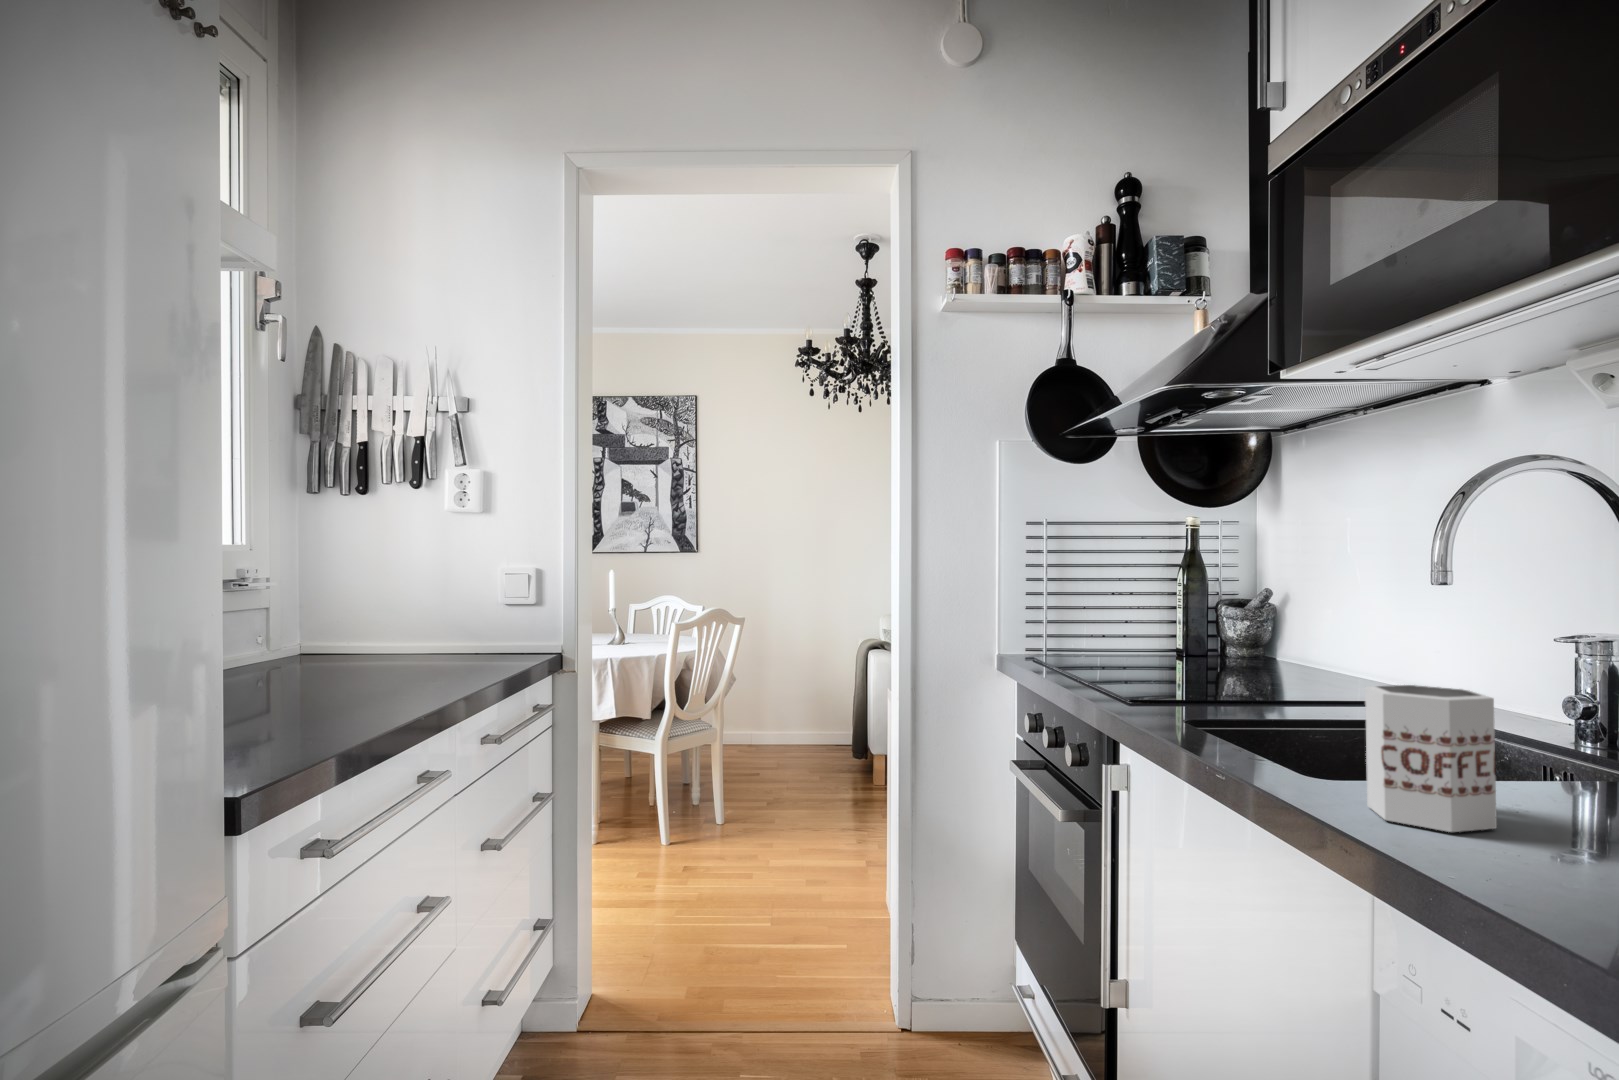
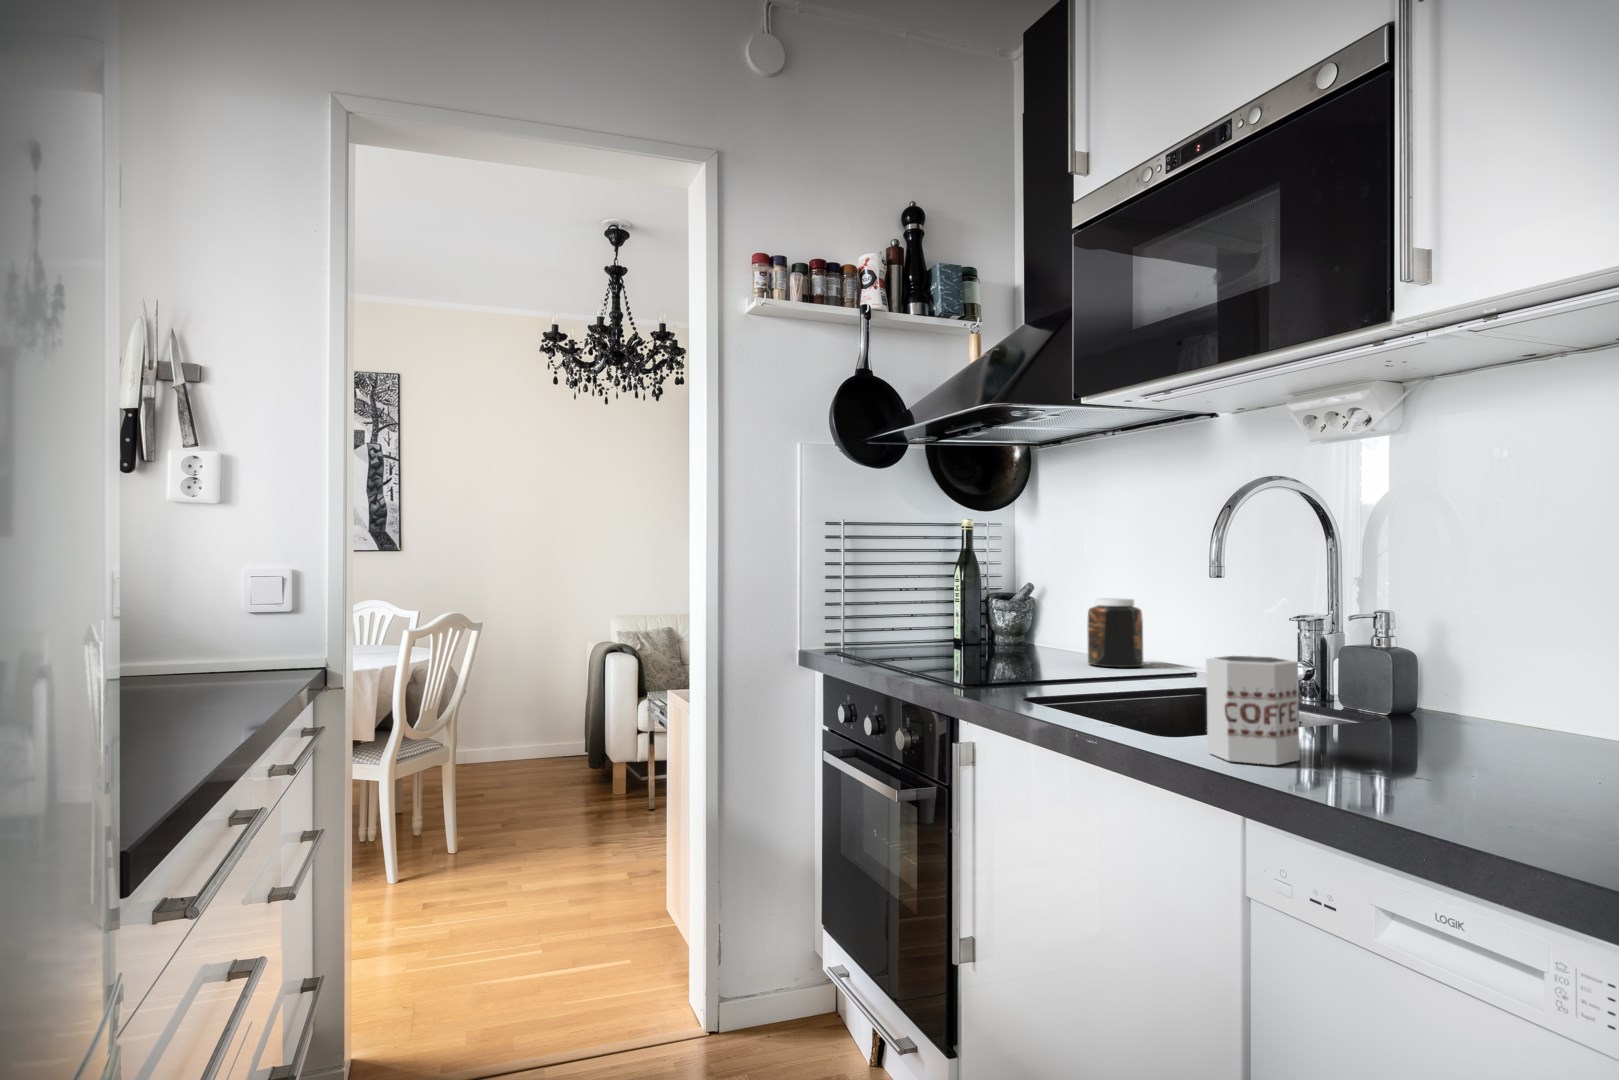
jar: none [1322,607,1395,689] -> present [1088,599,1143,667]

